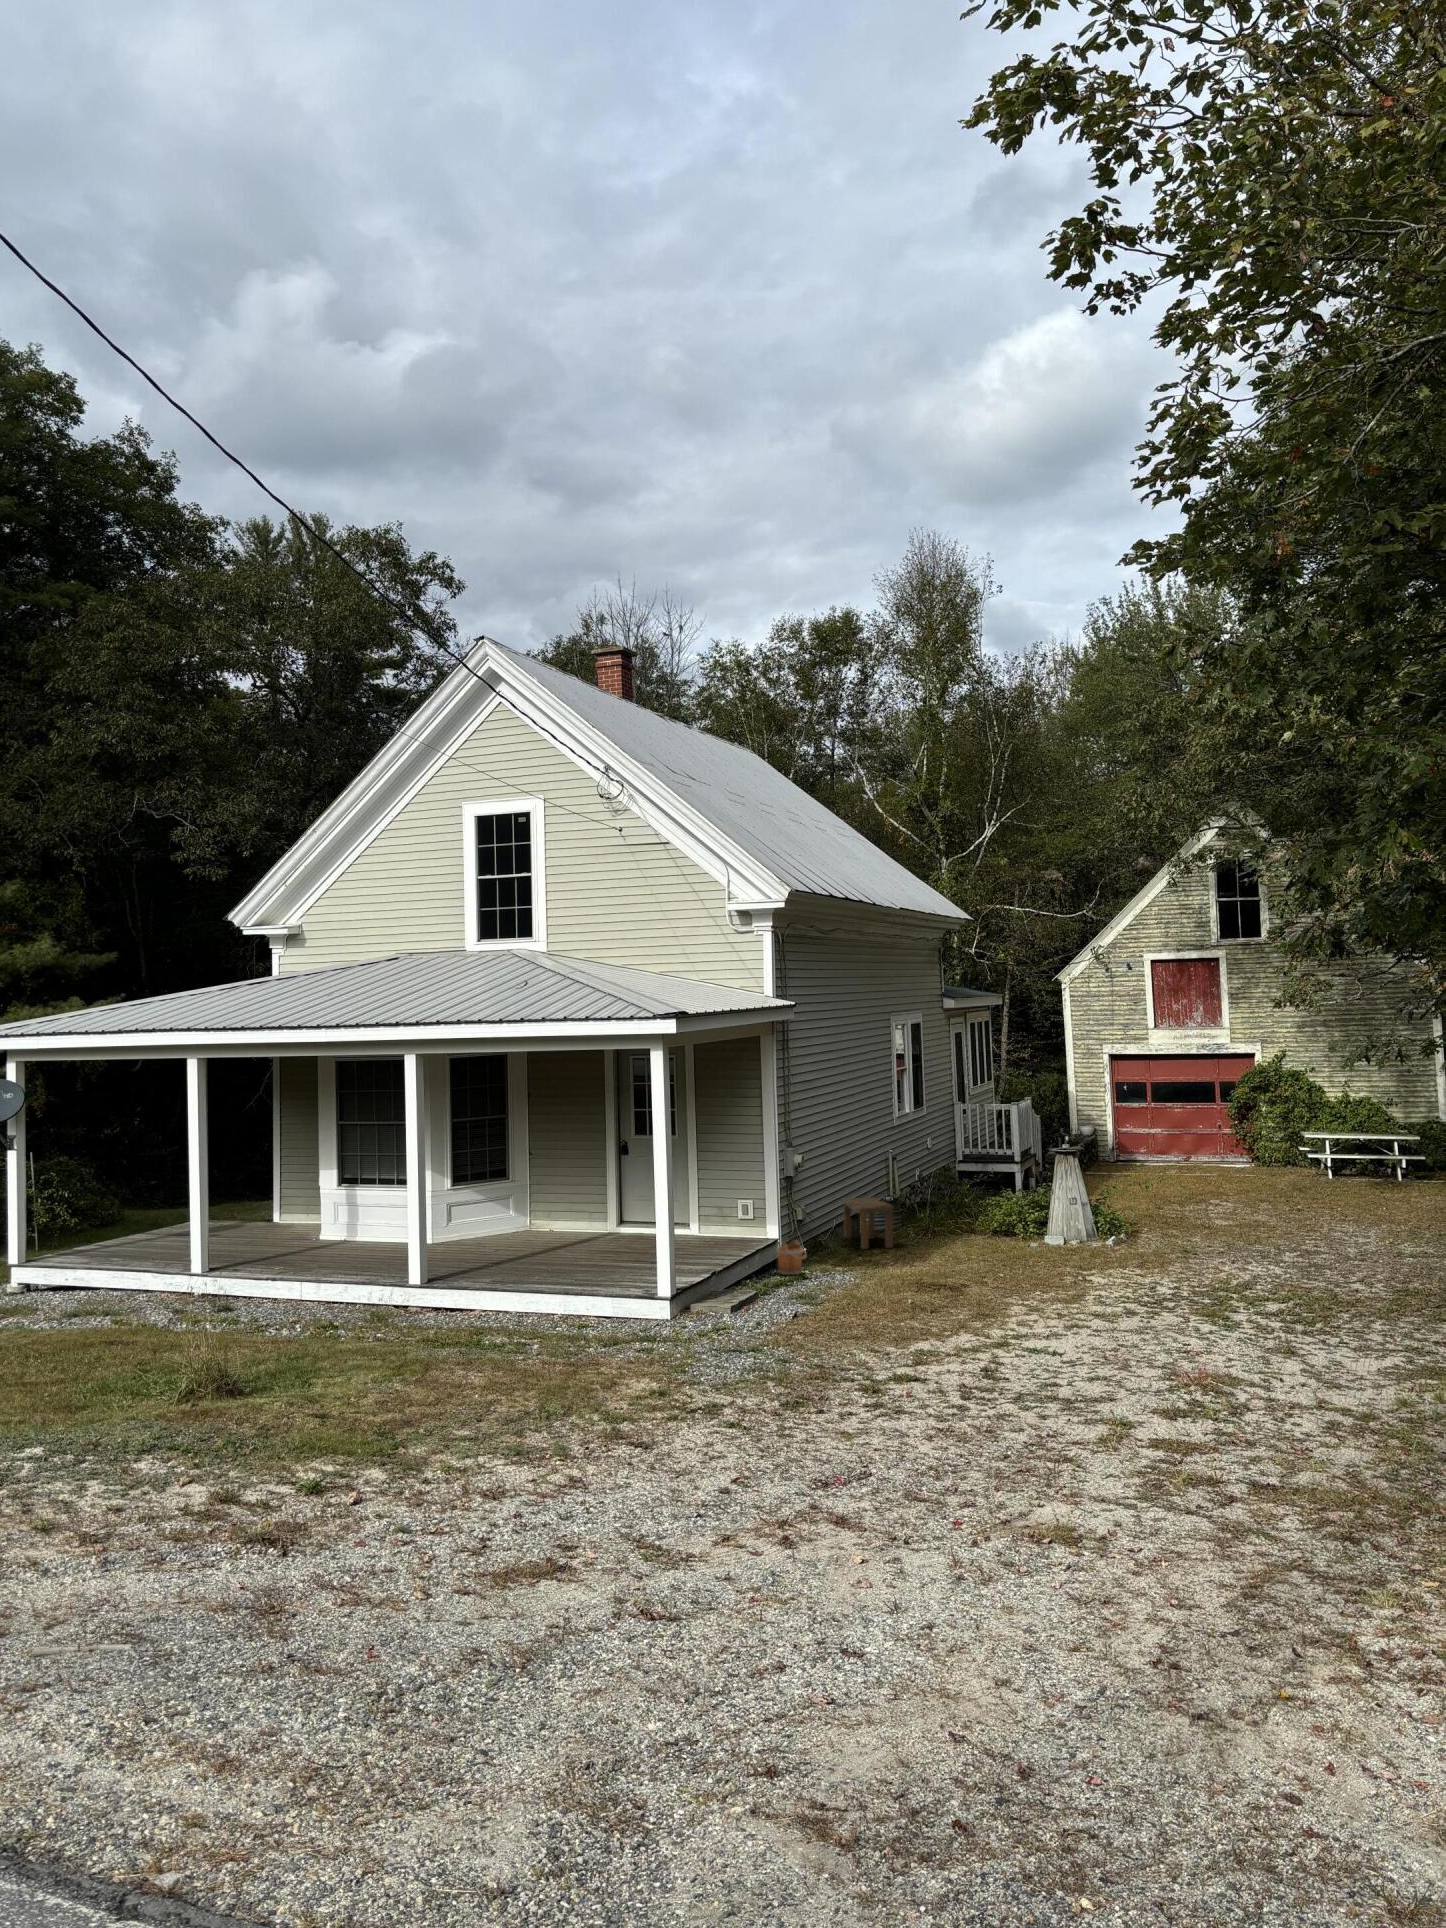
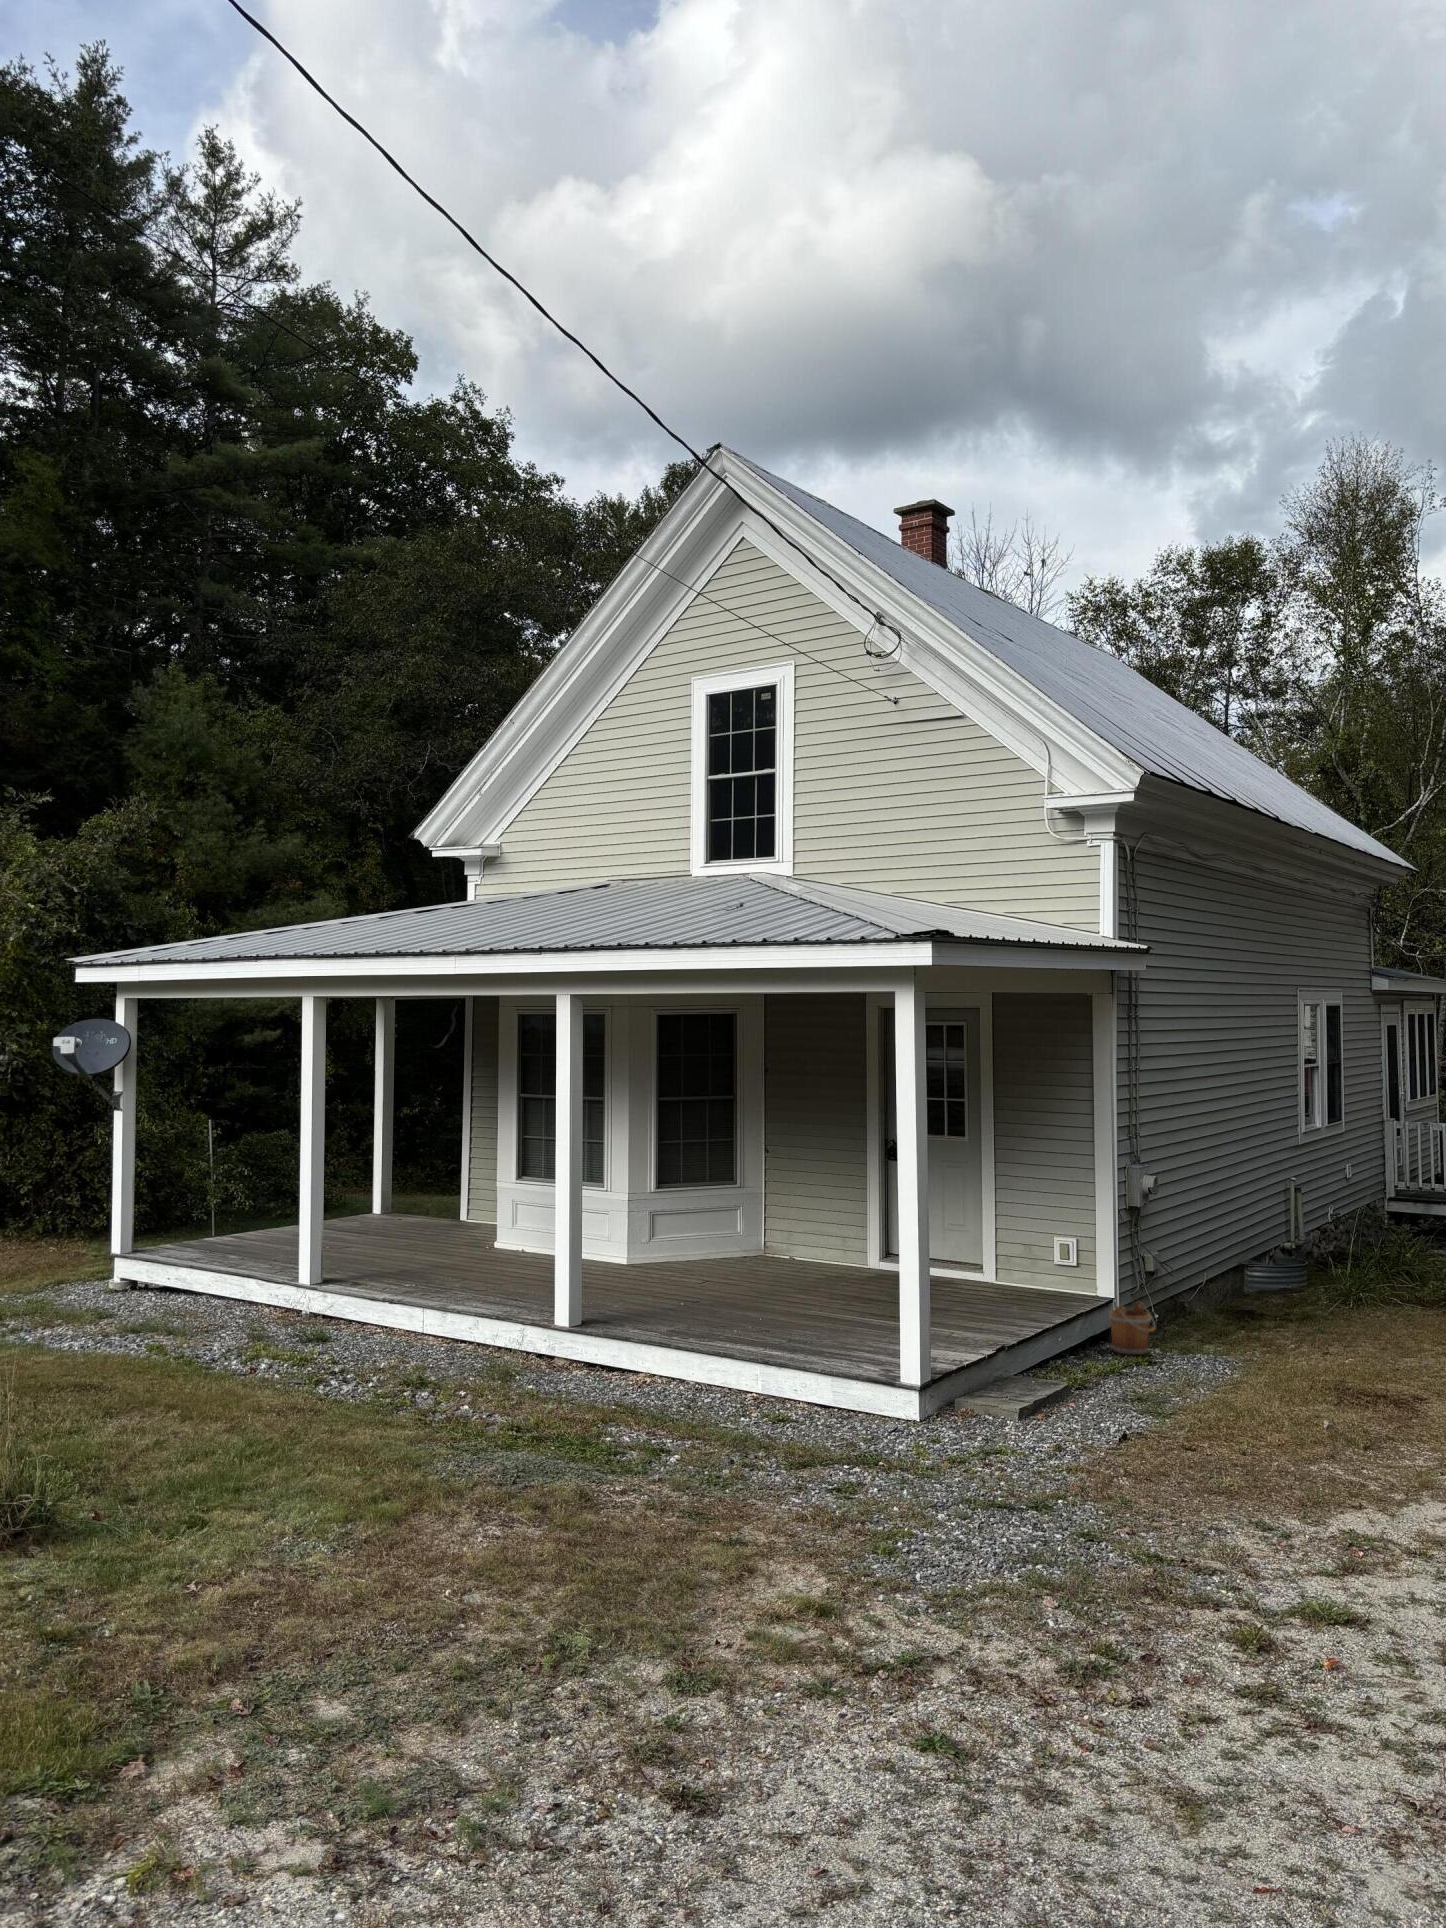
bench: present [843,1197,893,1249] -> none [1218,1241,1296,1321]

